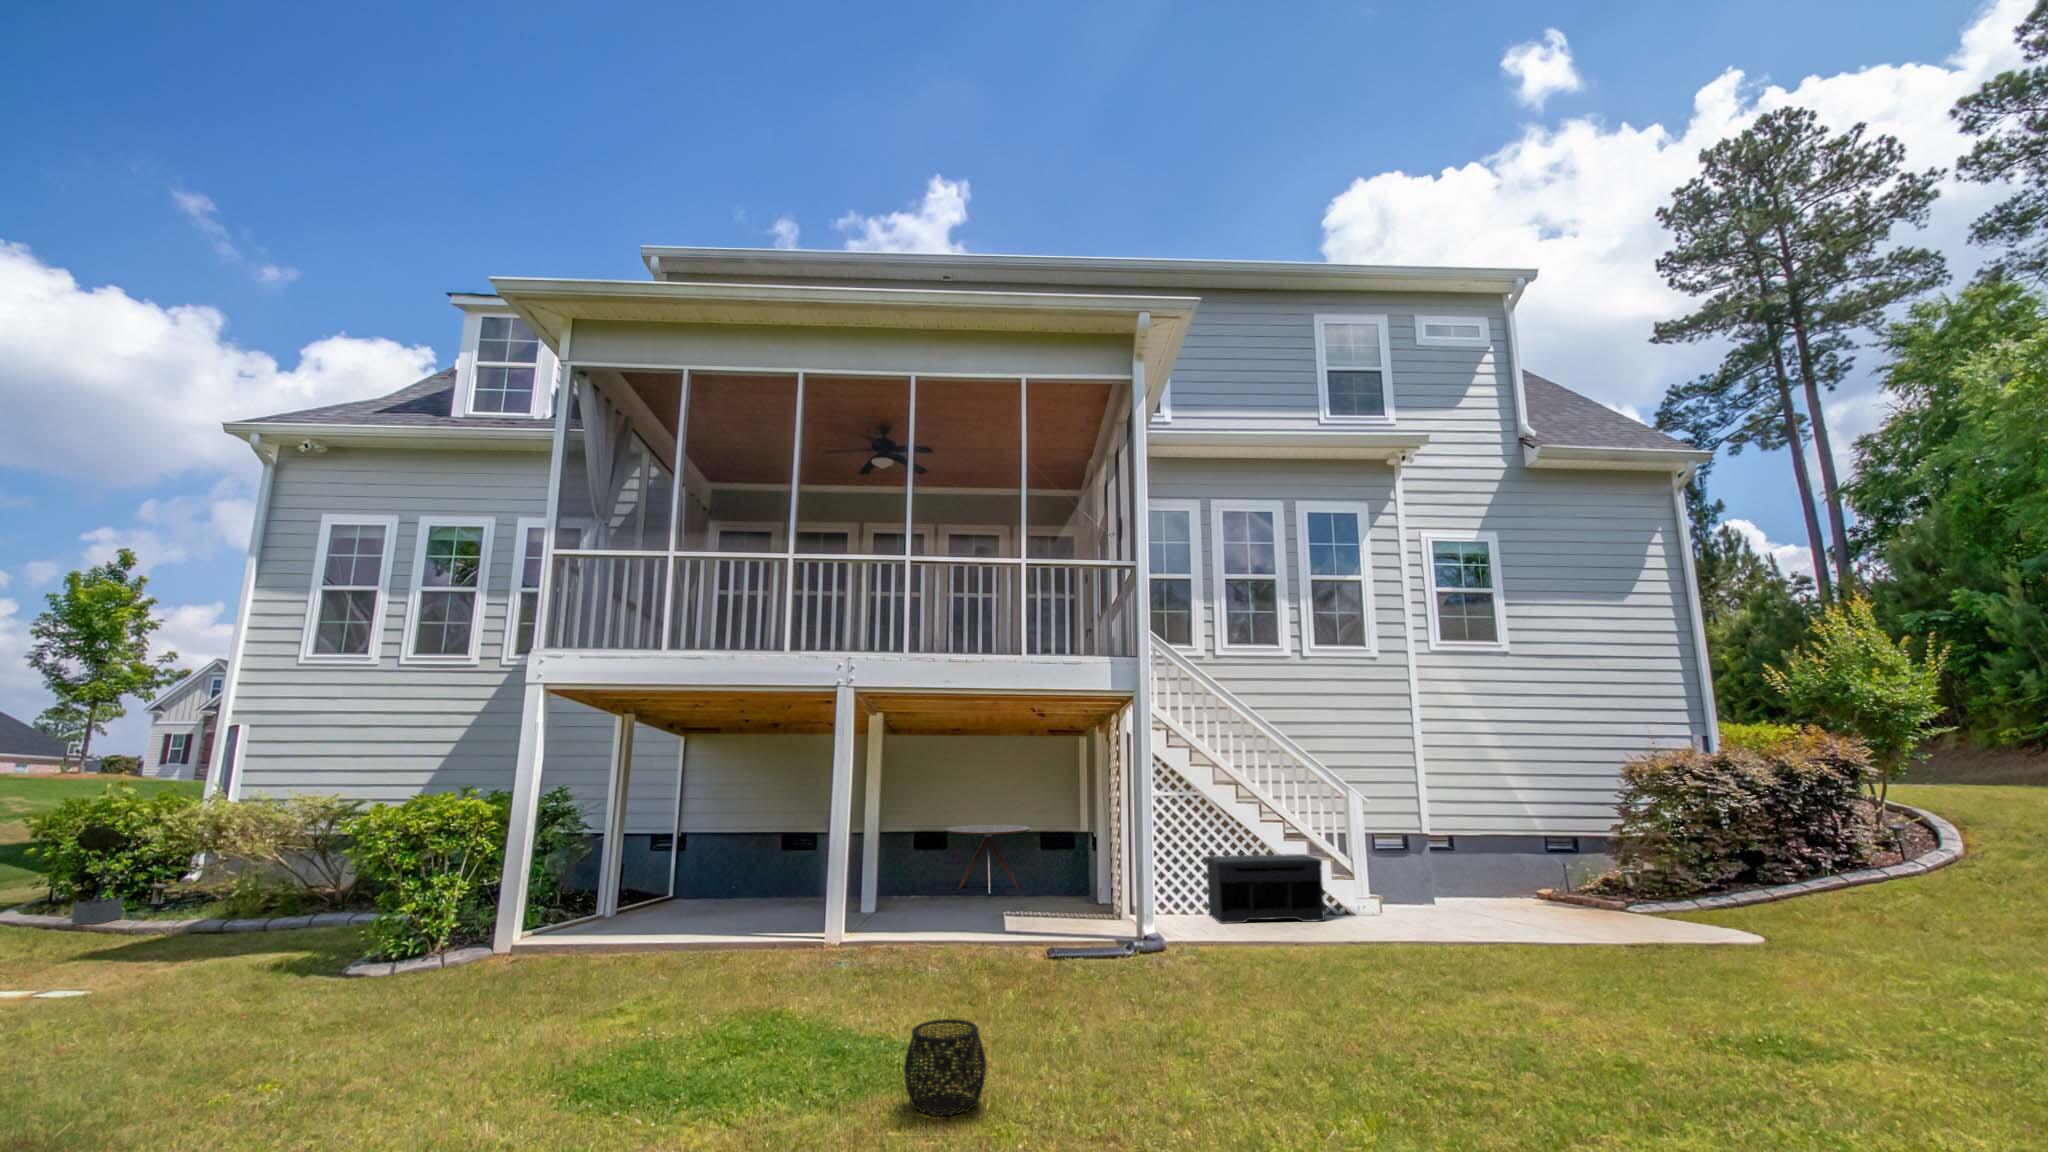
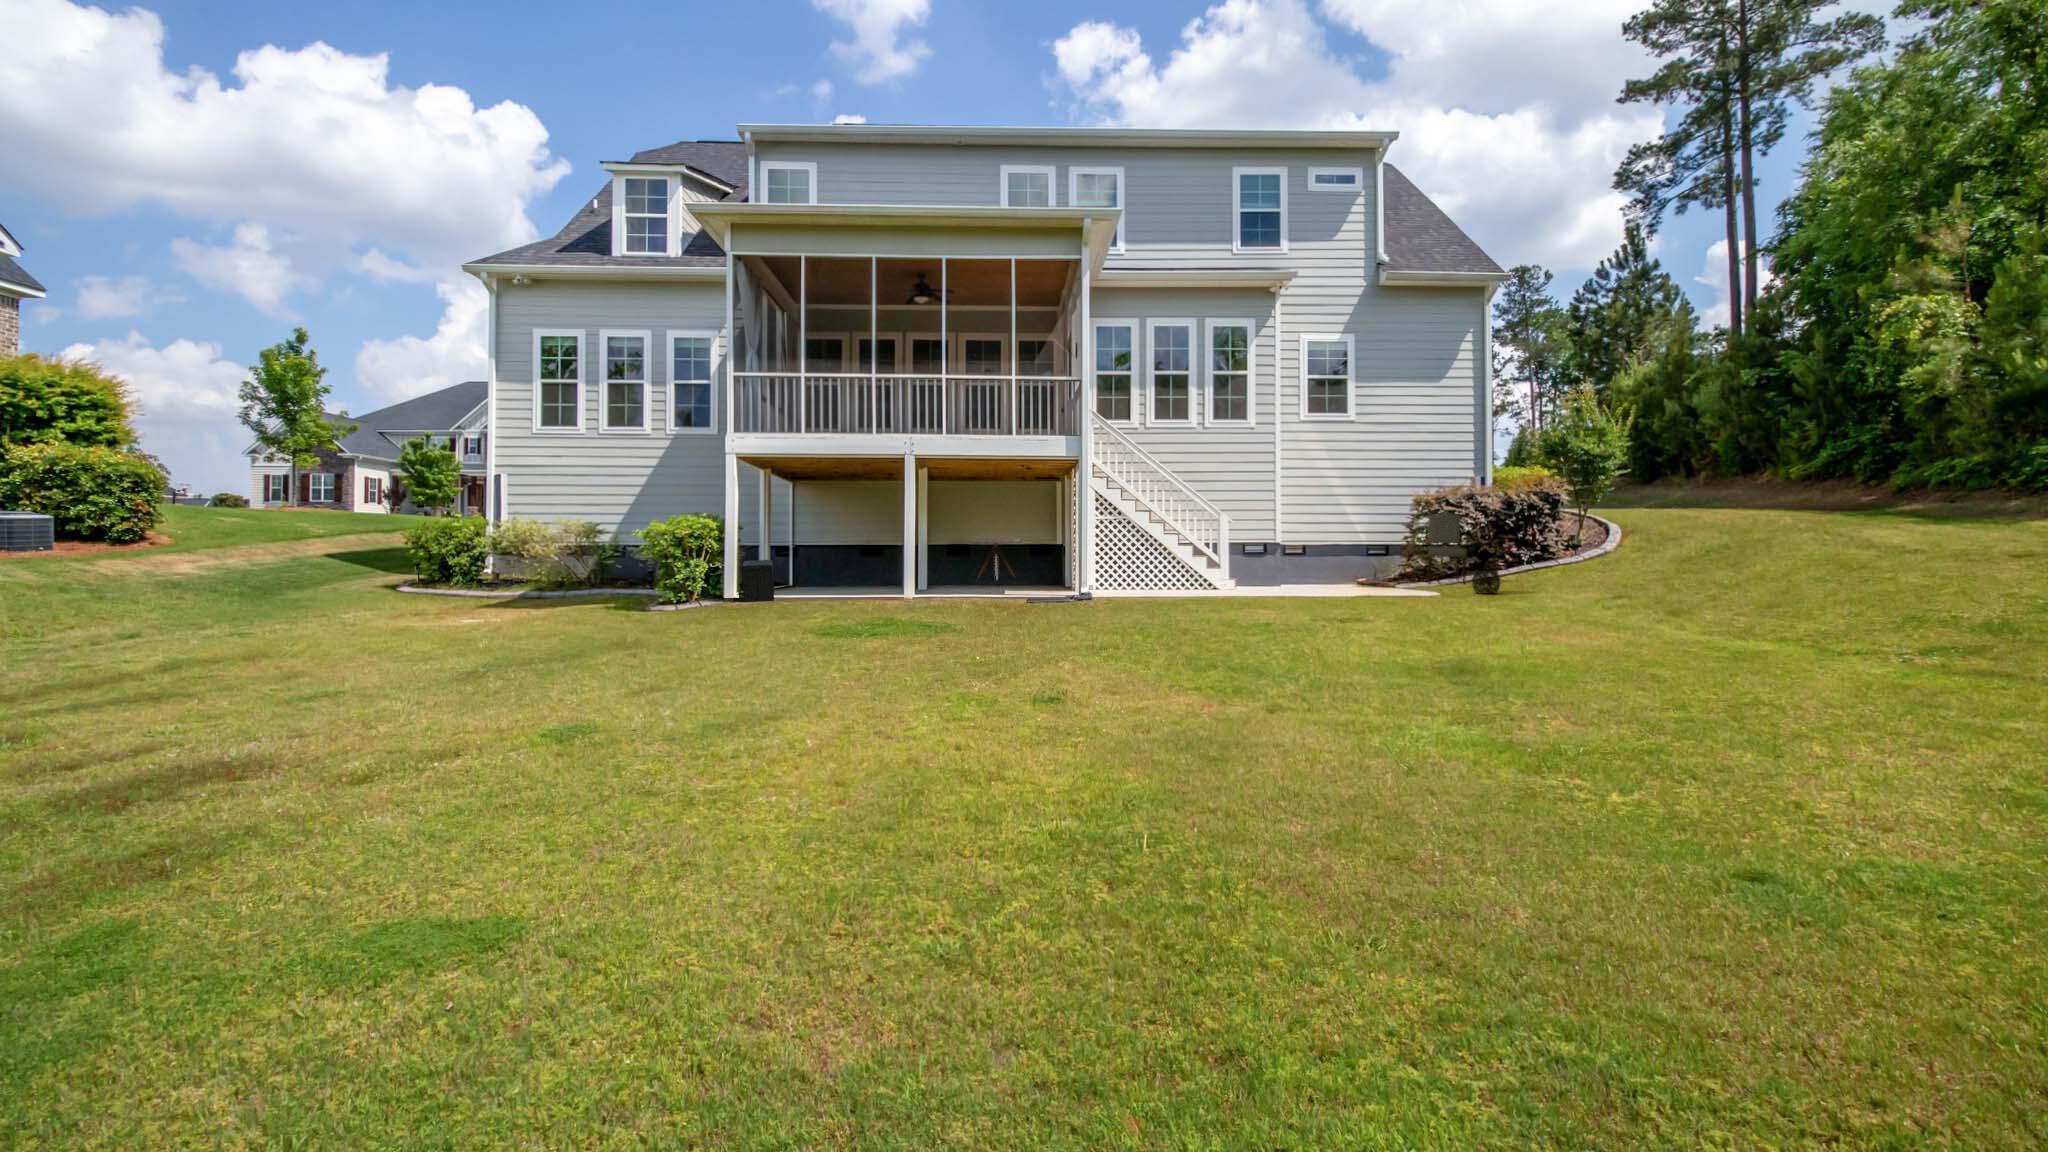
chair: none [1680,789,1786,915] -> present [1428,512,1467,584]
potted tree: present [71,825,124,925] -> none [449,540,481,597]
bench: present [1206,854,1325,924] -> present [742,560,774,602]
woven basket: present [904,1019,986,1116] -> present [1472,570,1501,594]

